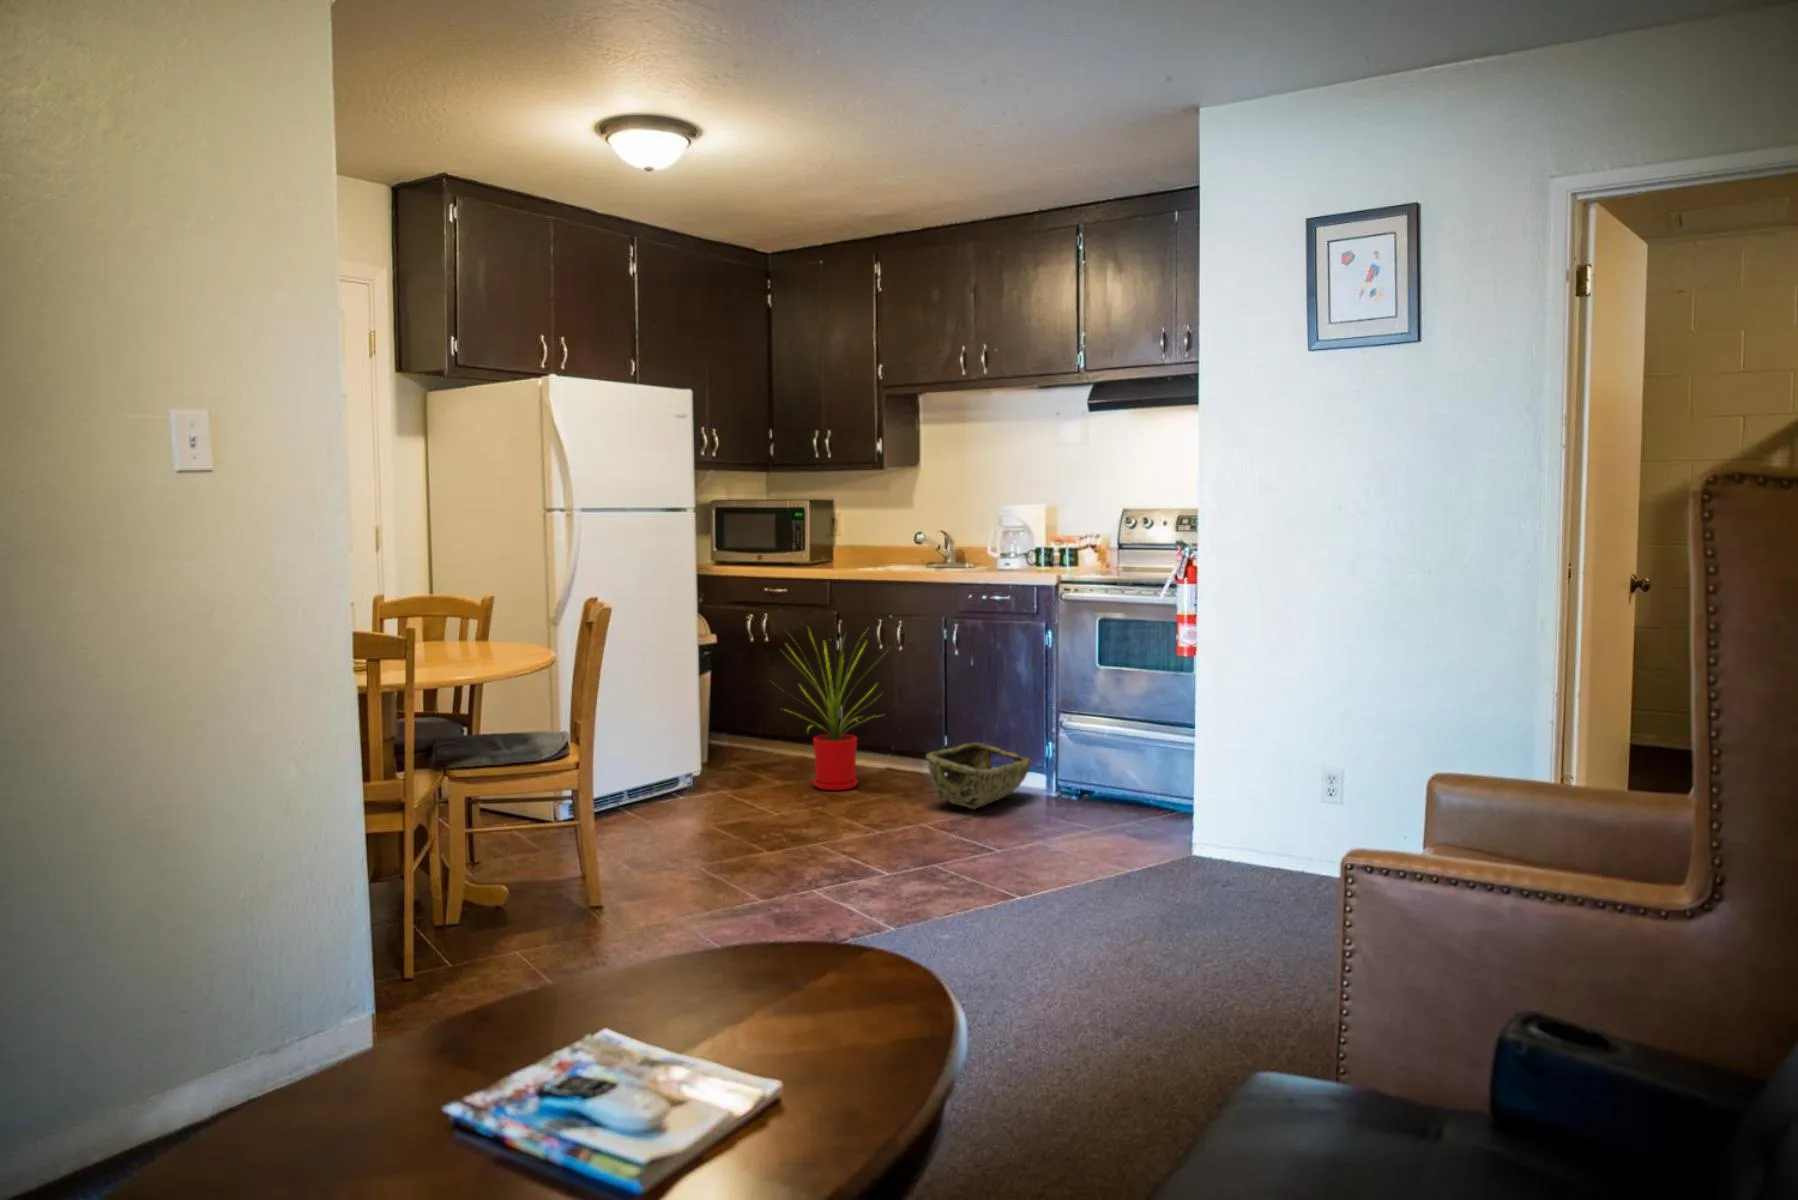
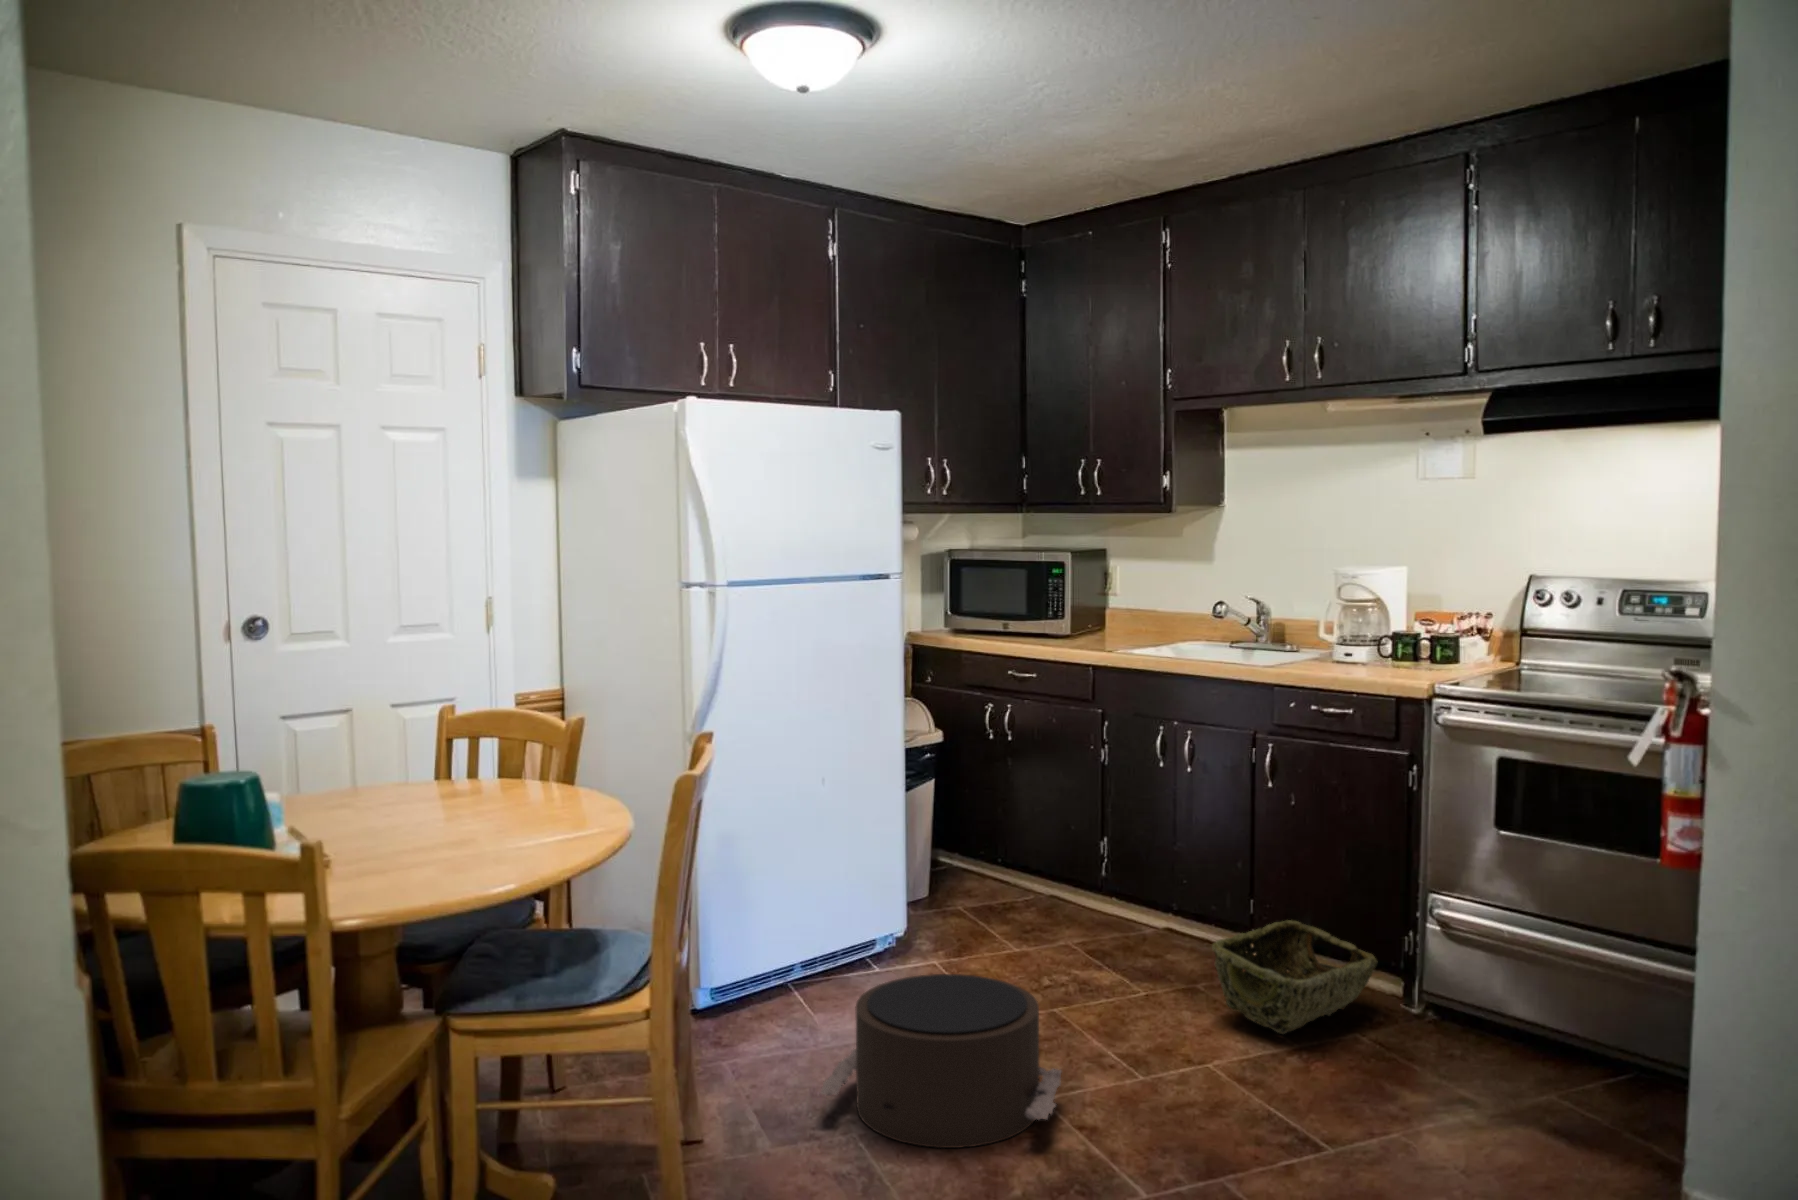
house plant: present [790,635,885,790] -> none [993,734,1169,971]
pouf: none [675,775,838,875] -> present [821,974,1061,1148]

